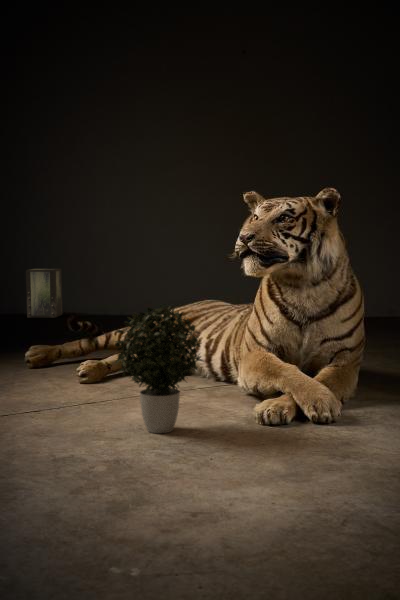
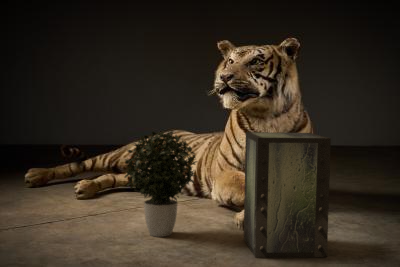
storage box: present [26,269,63,318] -> present [244,132,331,258]

